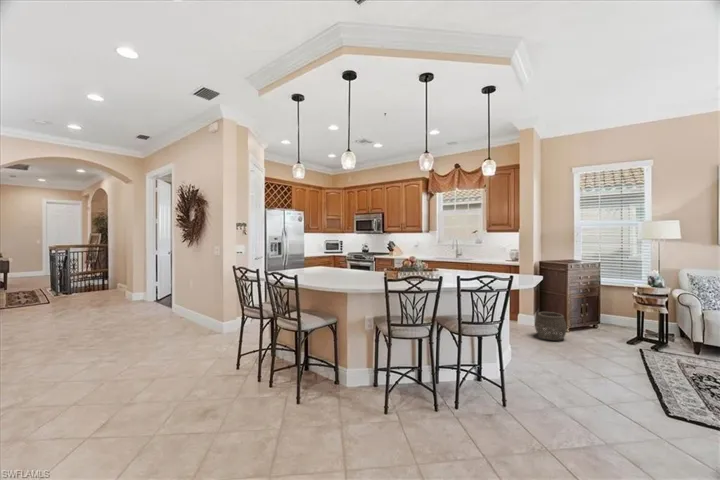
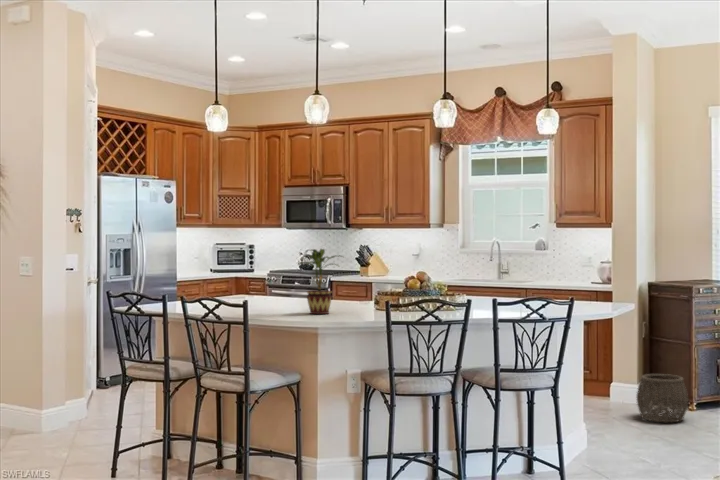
potted plant: none [336,243,366,282] -> present [304,249,340,314]

